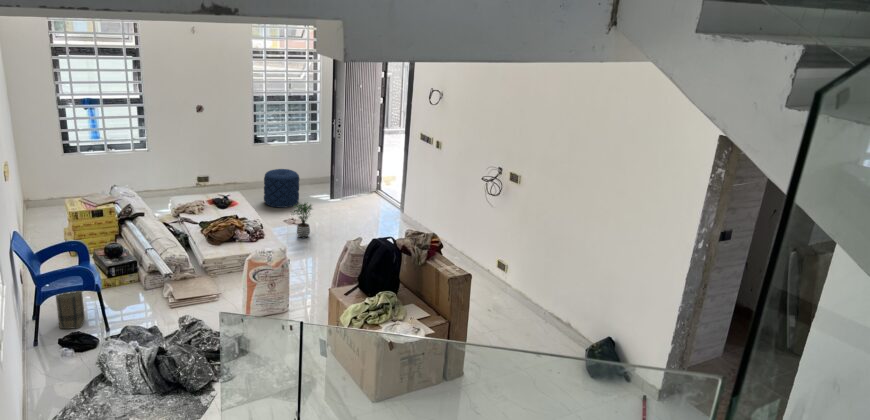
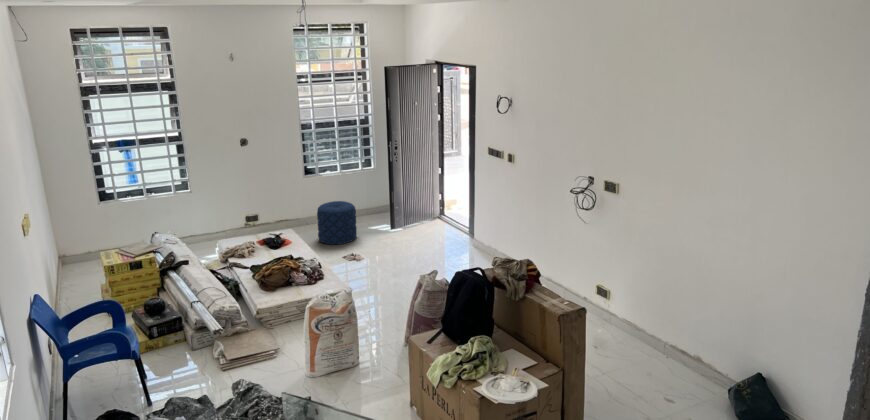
potted plant: present [293,202,312,238] -> none [349,235,378,277]
basket: present [56,291,85,329] -> none [90,348,126,403]

